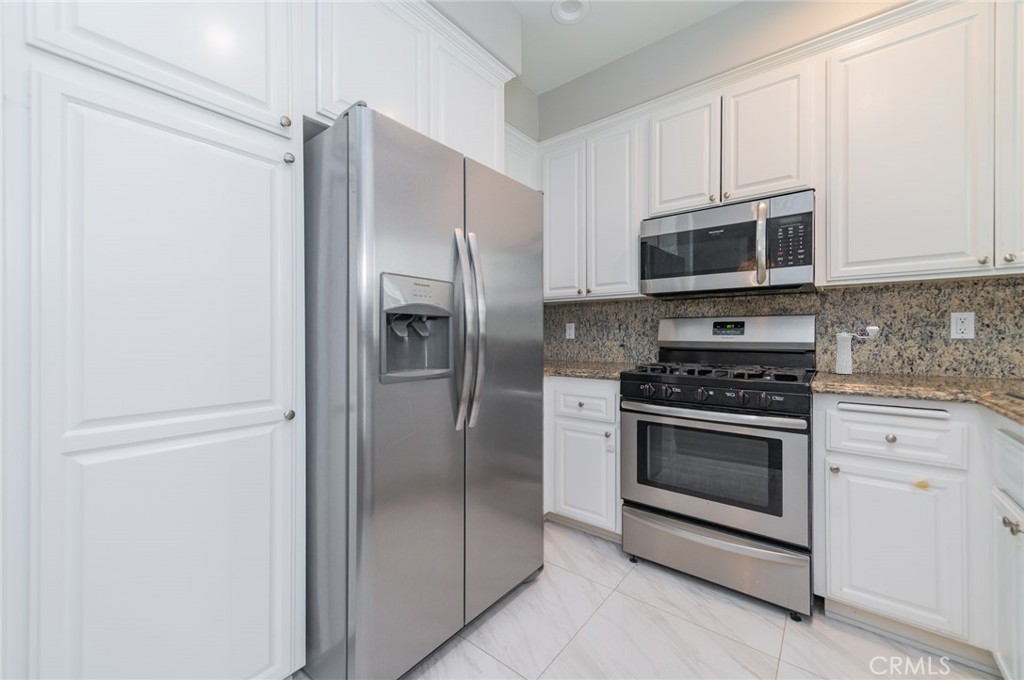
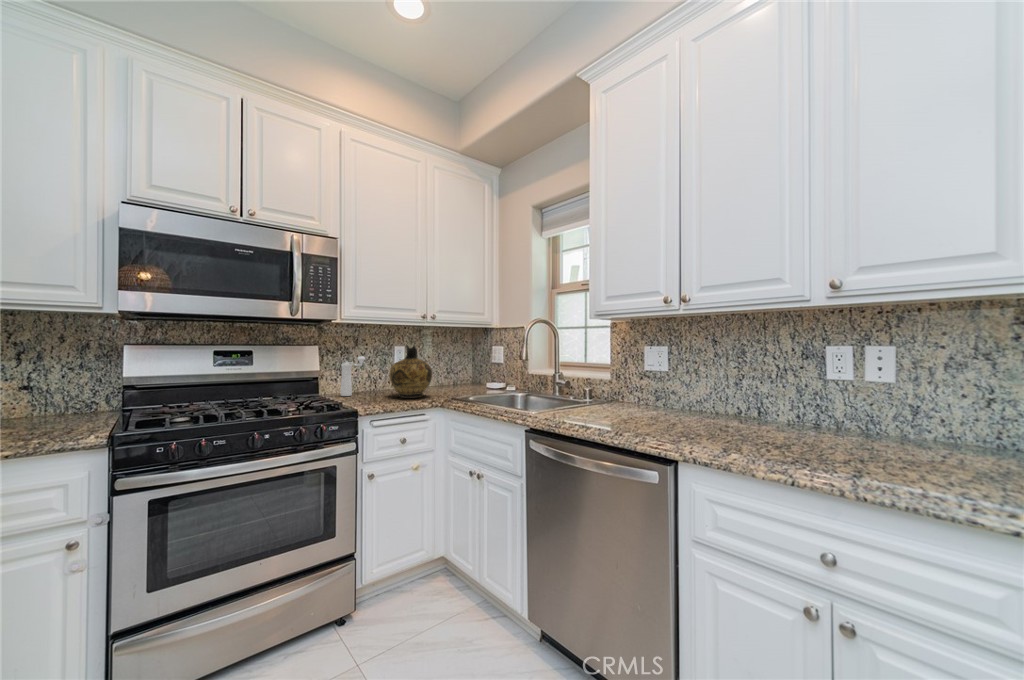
ceramic jug: none [901,306,992,385] -> present [389,345,432,398]

